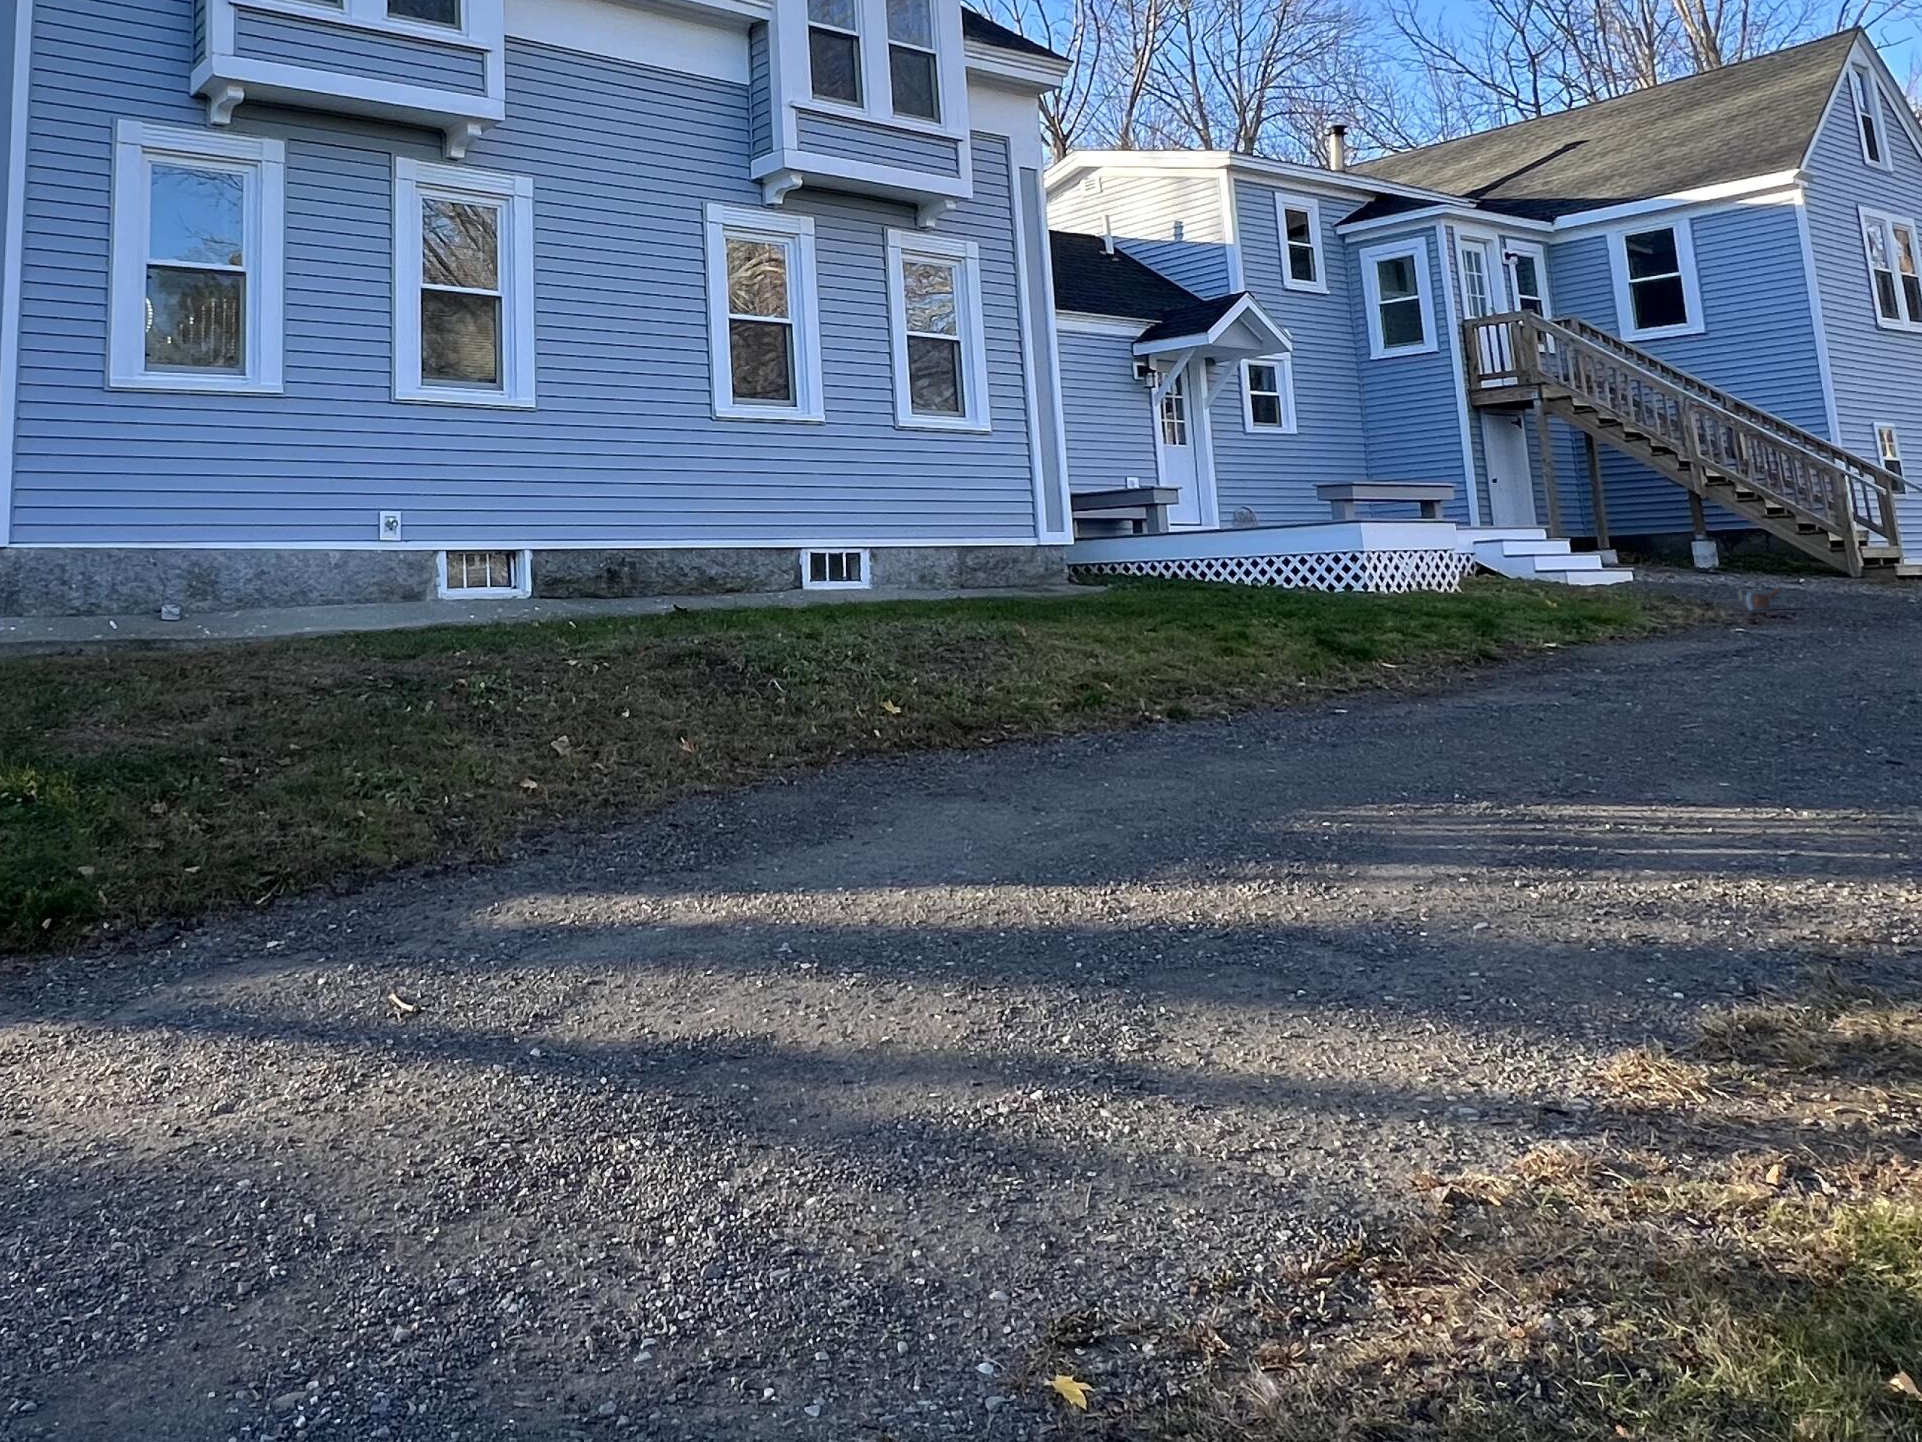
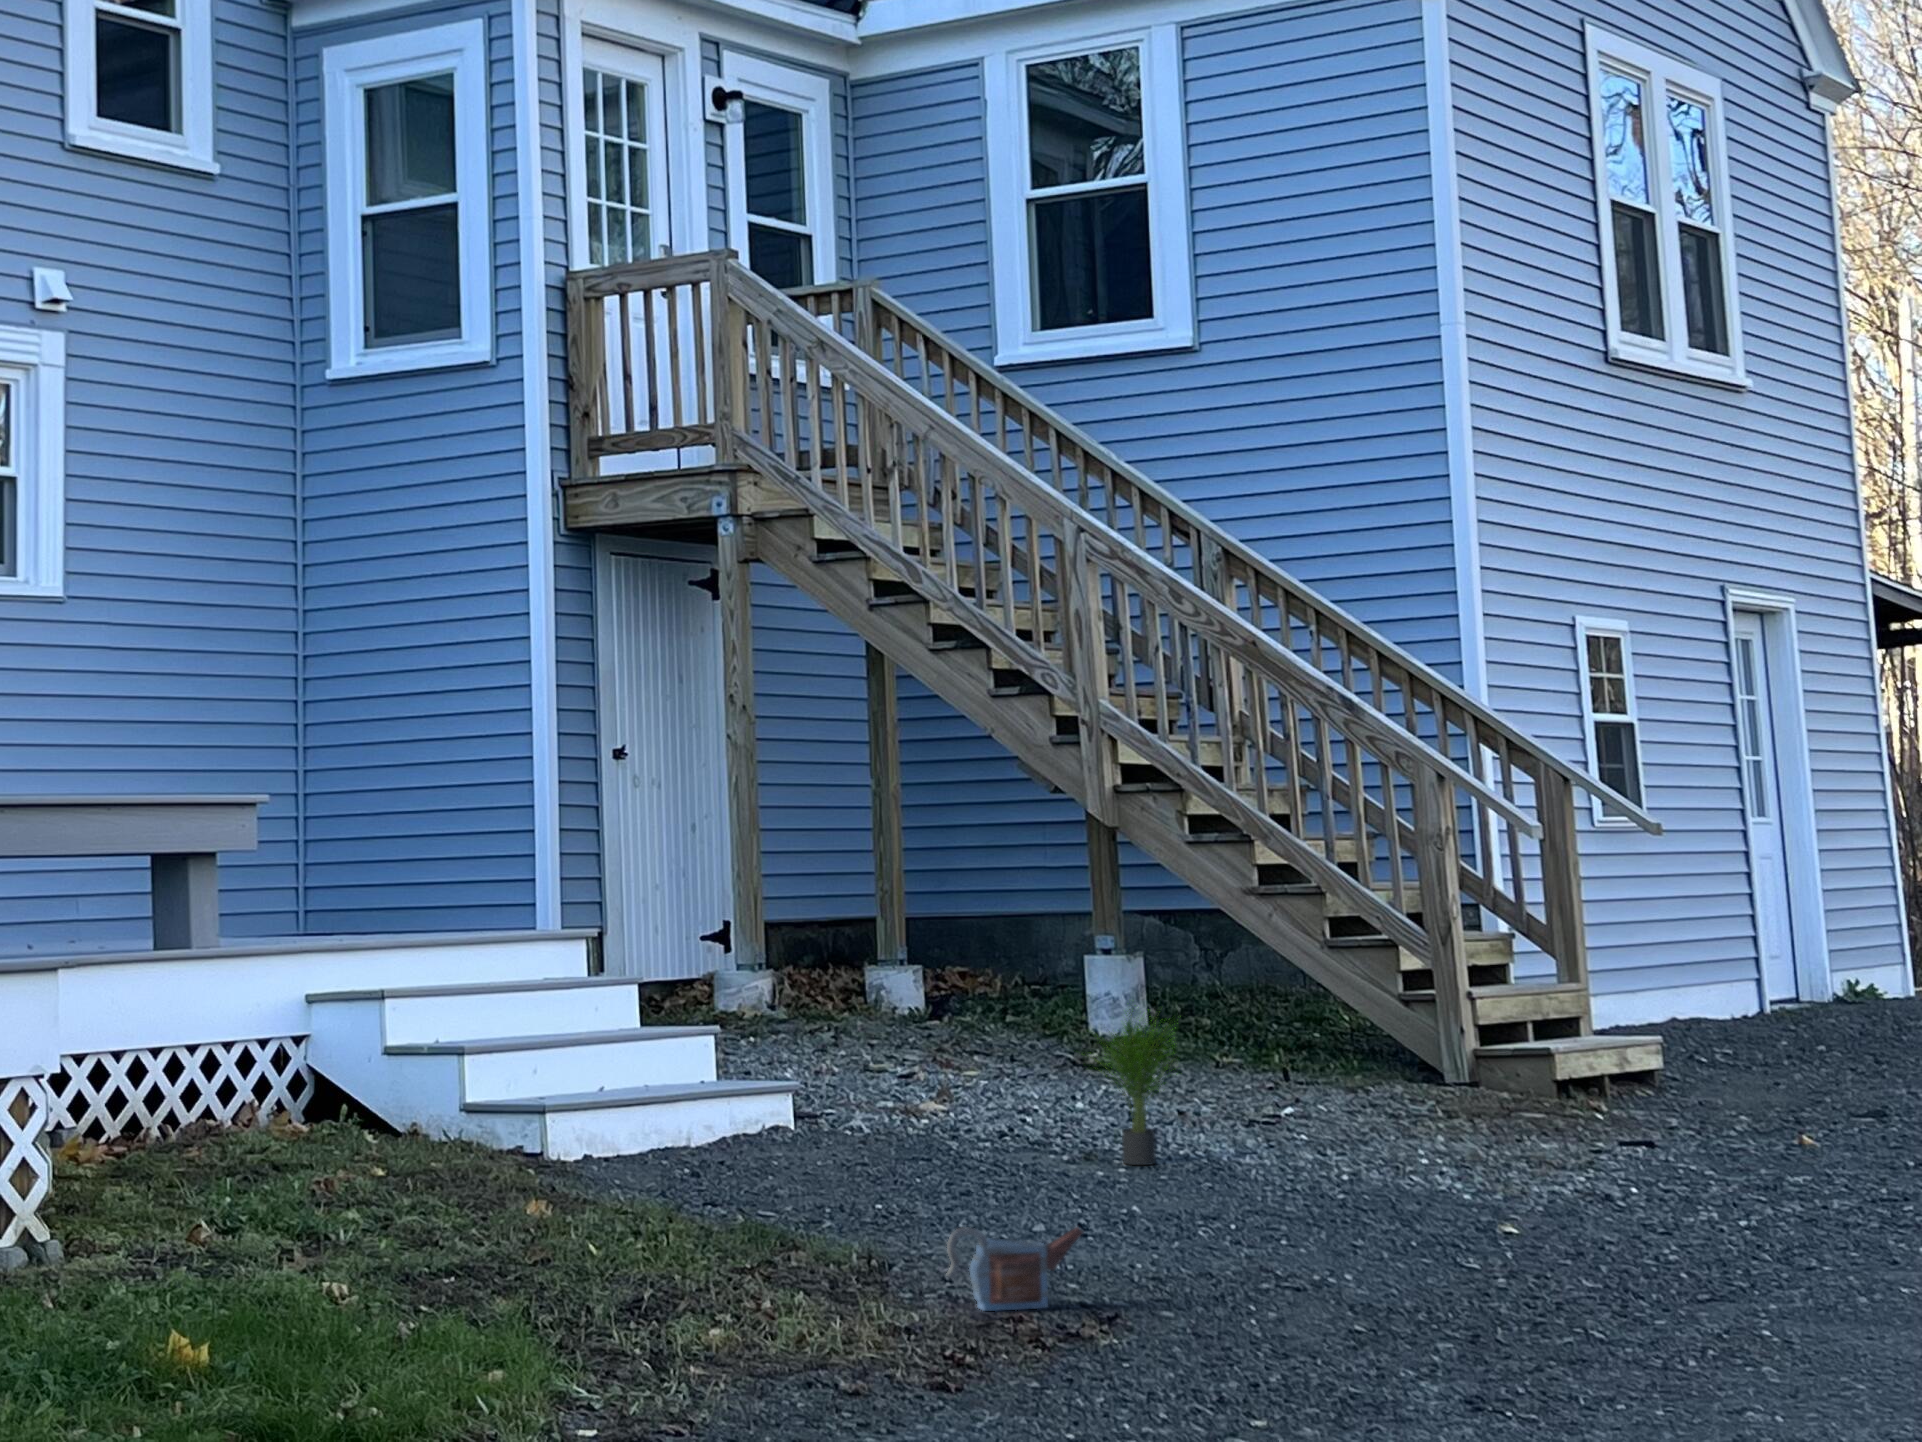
potted plant: none [1737,538,1780,588] -> present [1094,1009,1177,1165]

